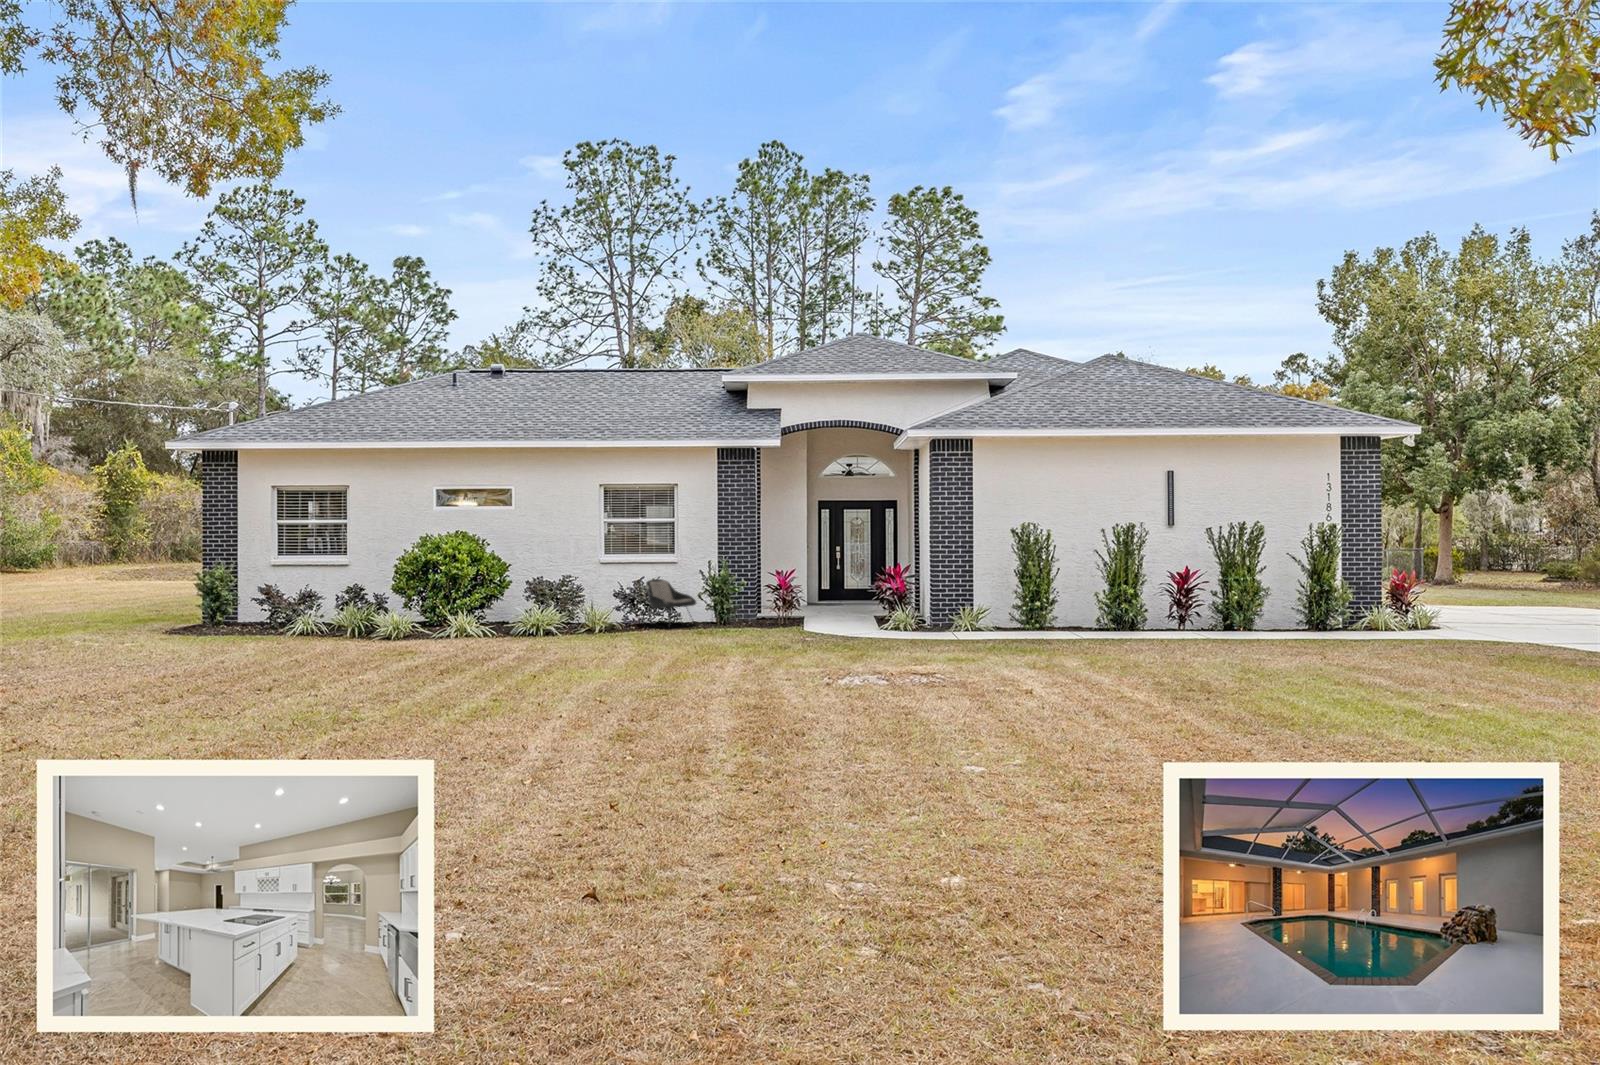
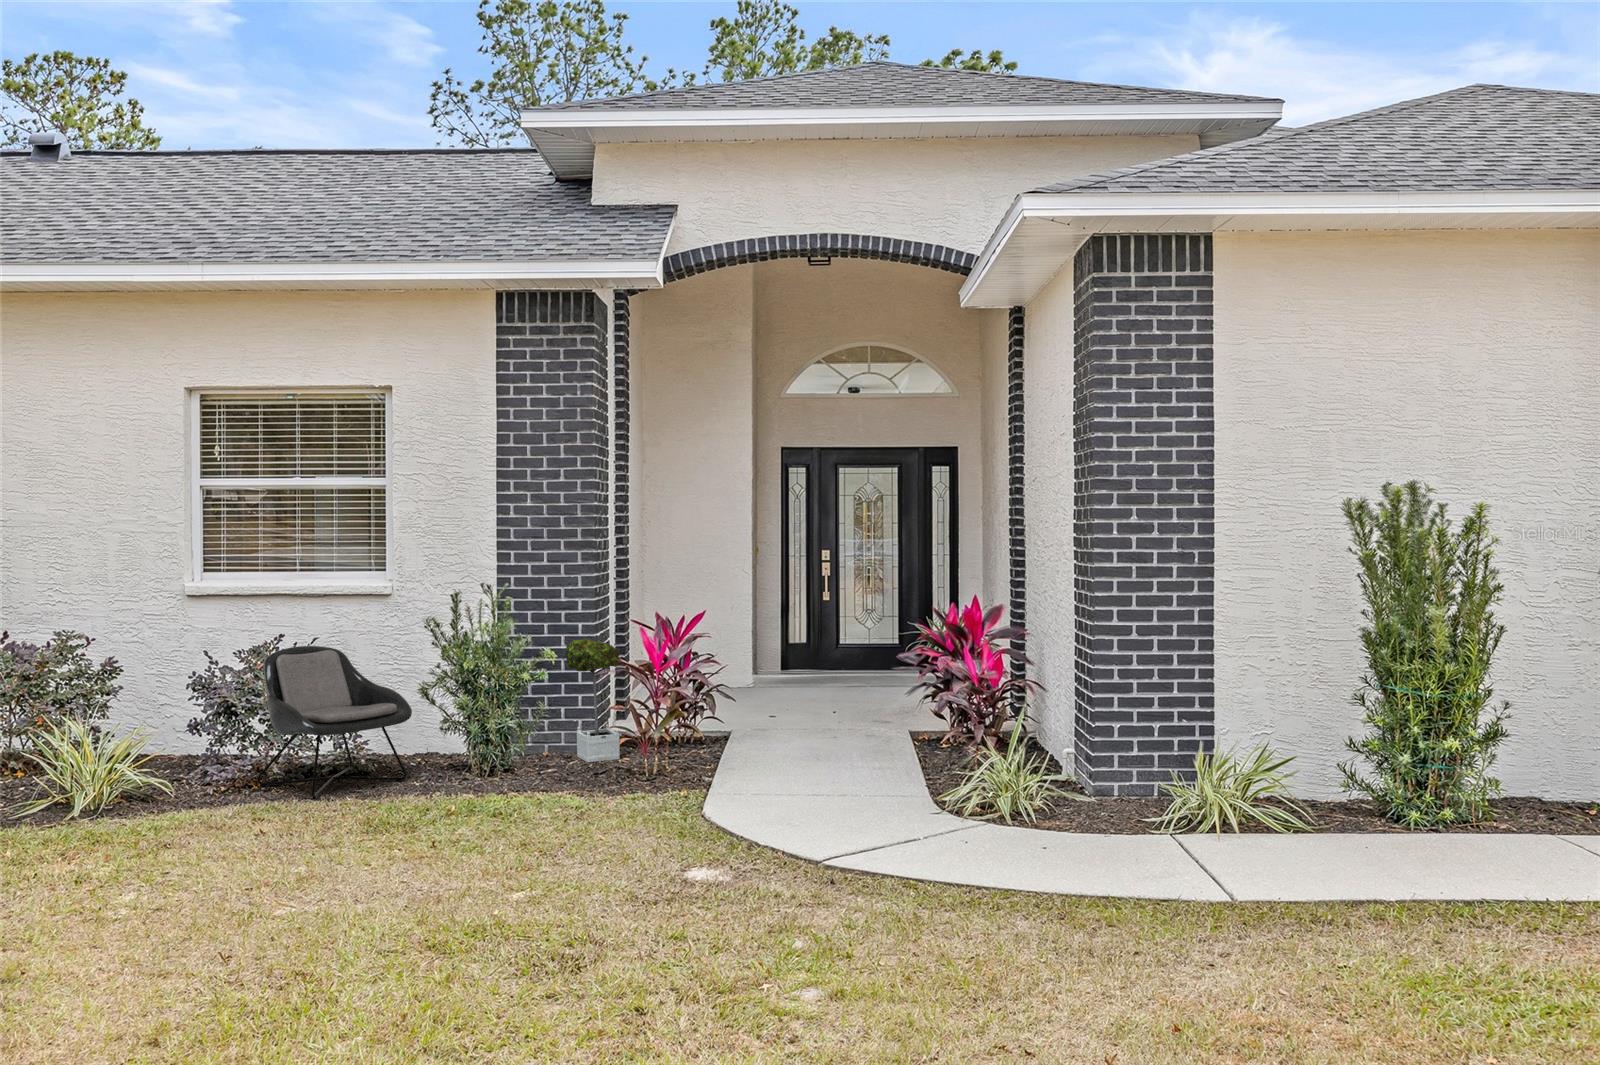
potted tree: none [746,577,766,623] -> present [565,638,620,762]

